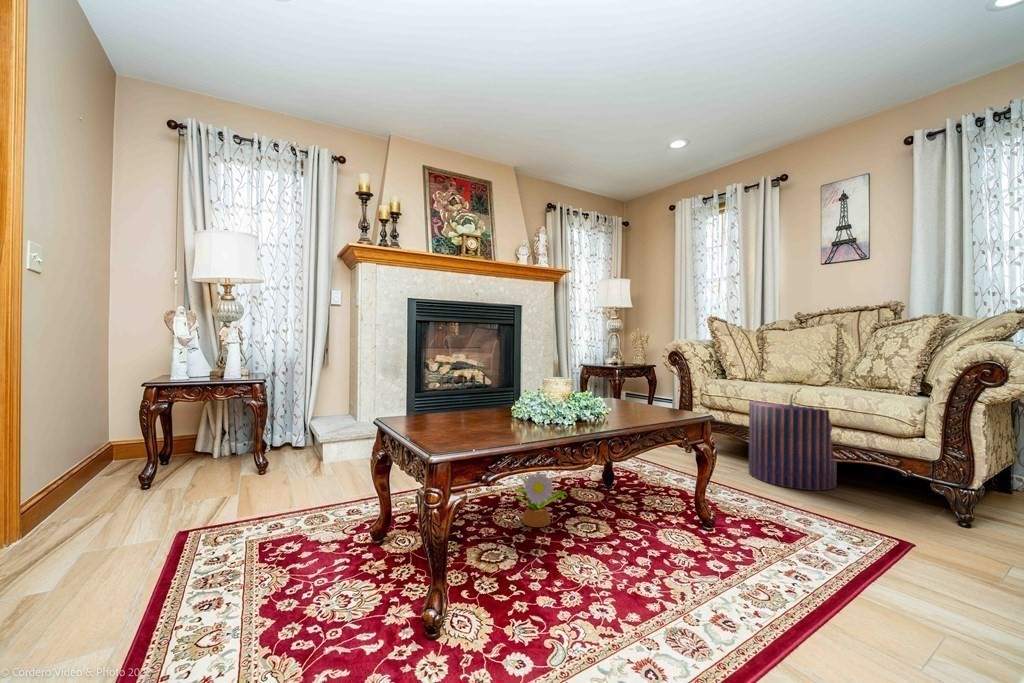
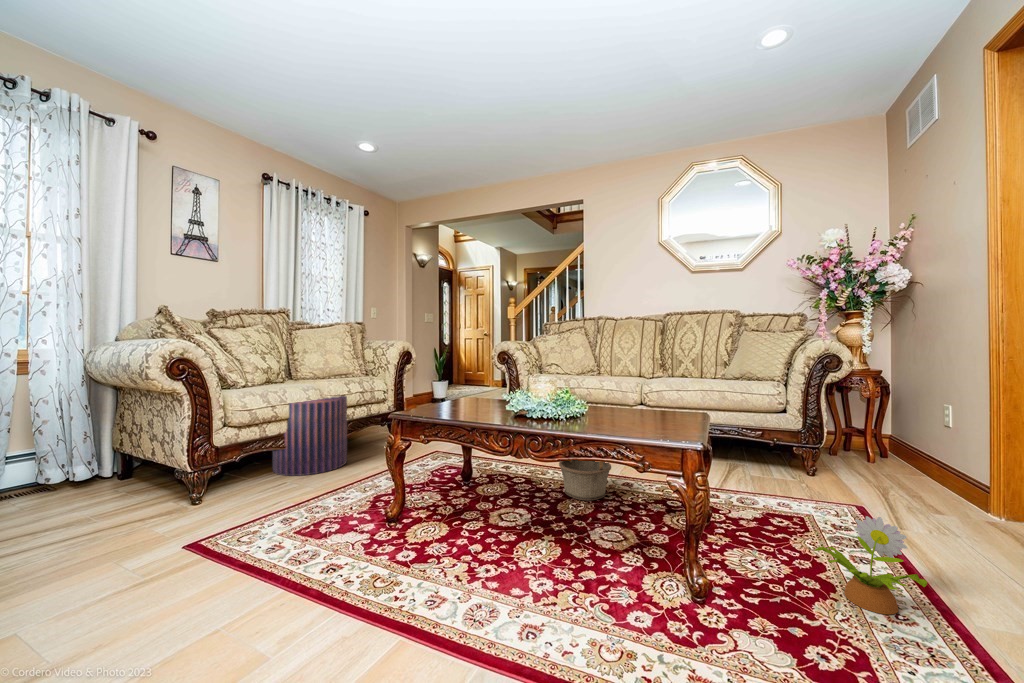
decorative plant: present [510,472,567,527] -> present [815,516,927,614]
basket: none [576,498,665,611] -> present [559,460,611,501]

